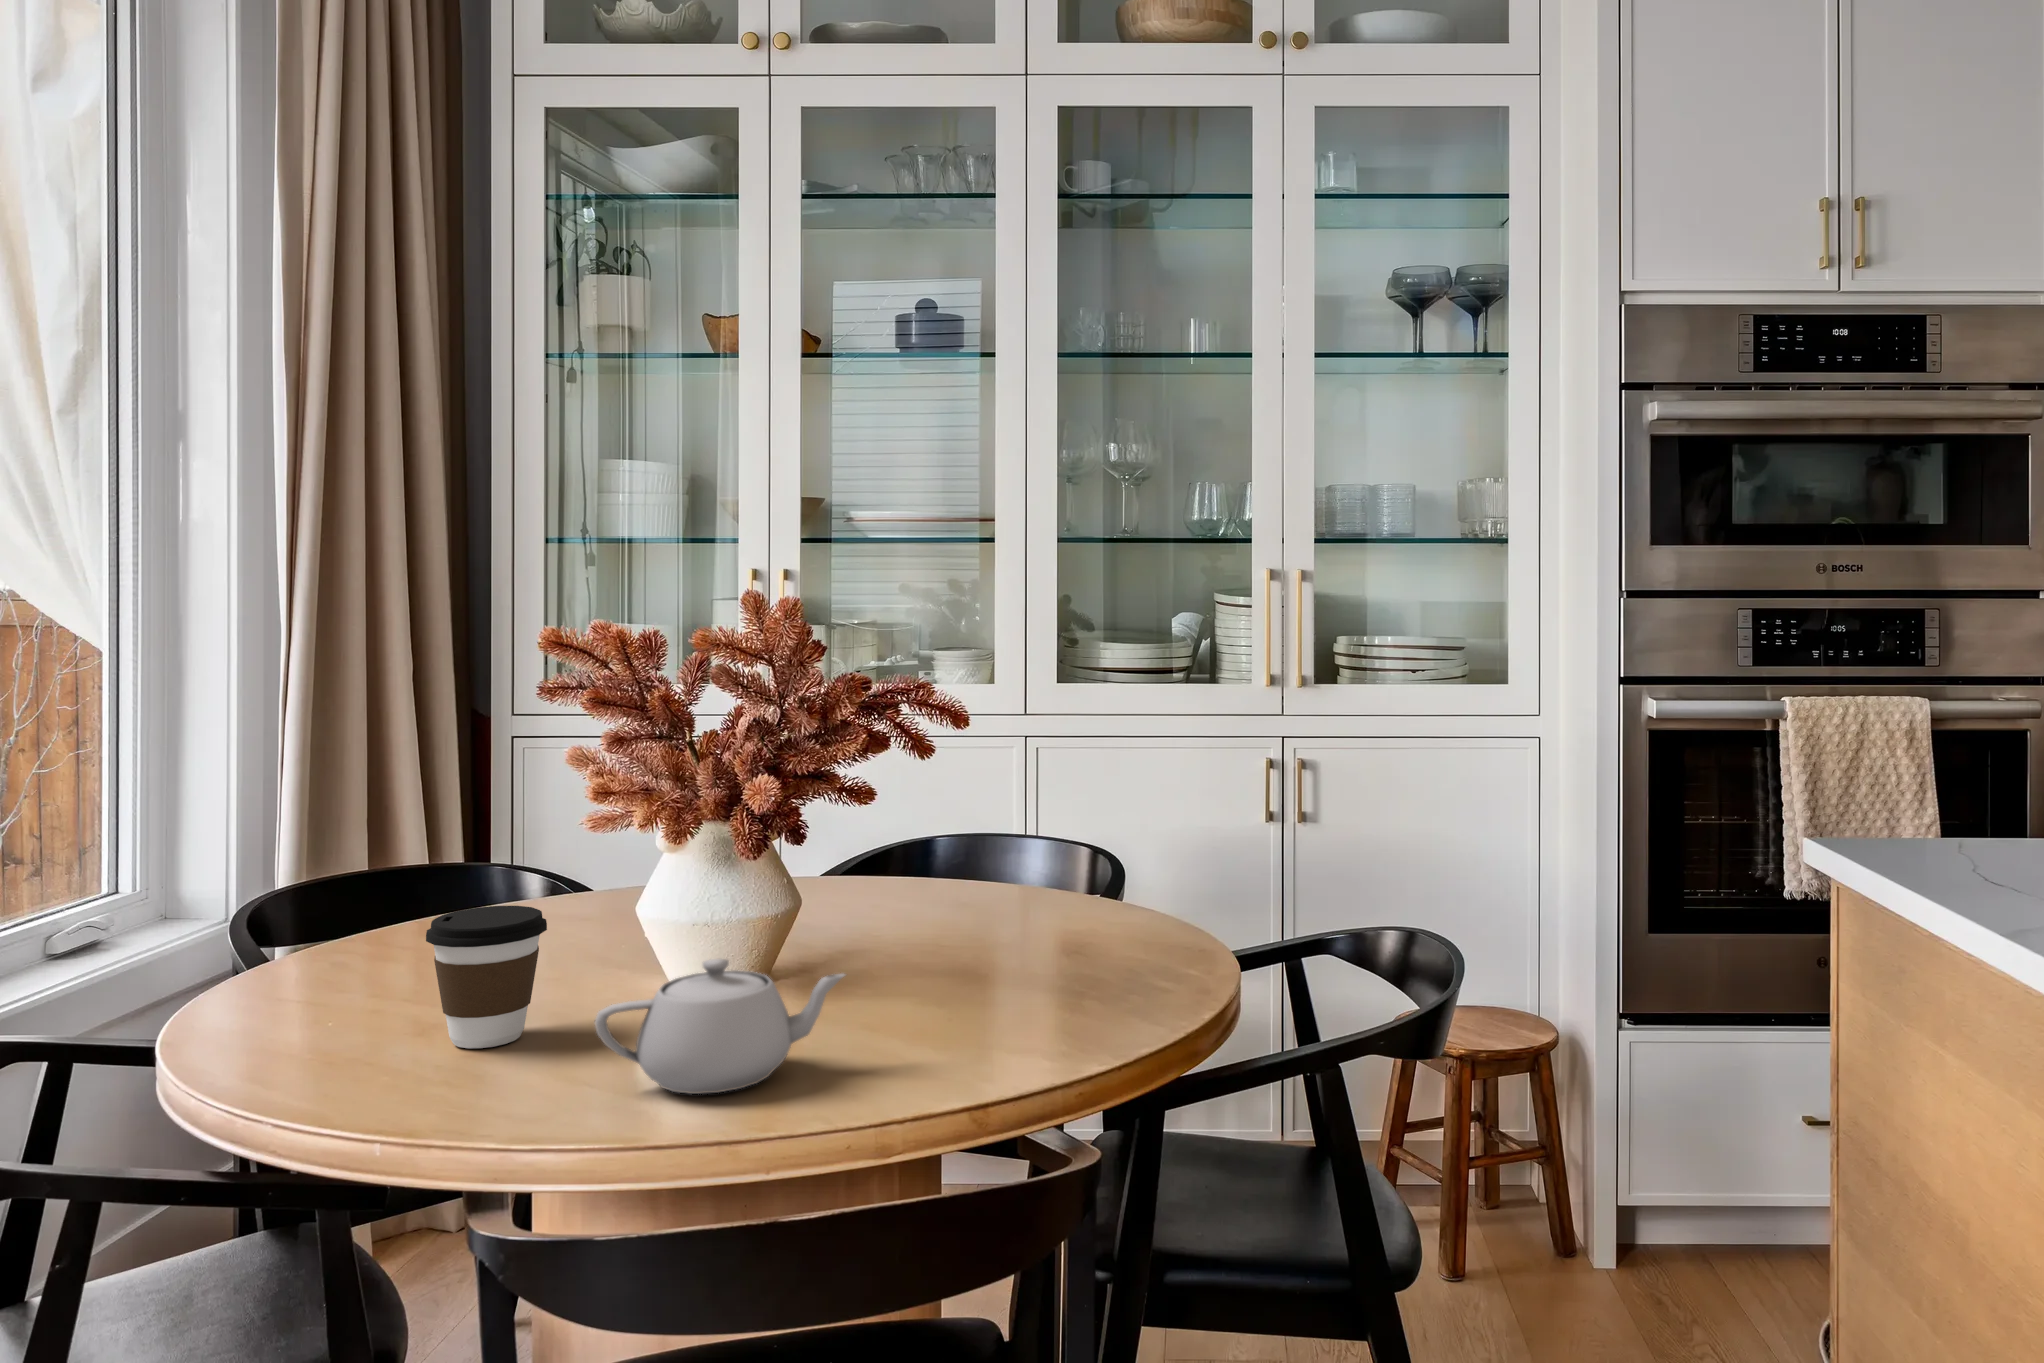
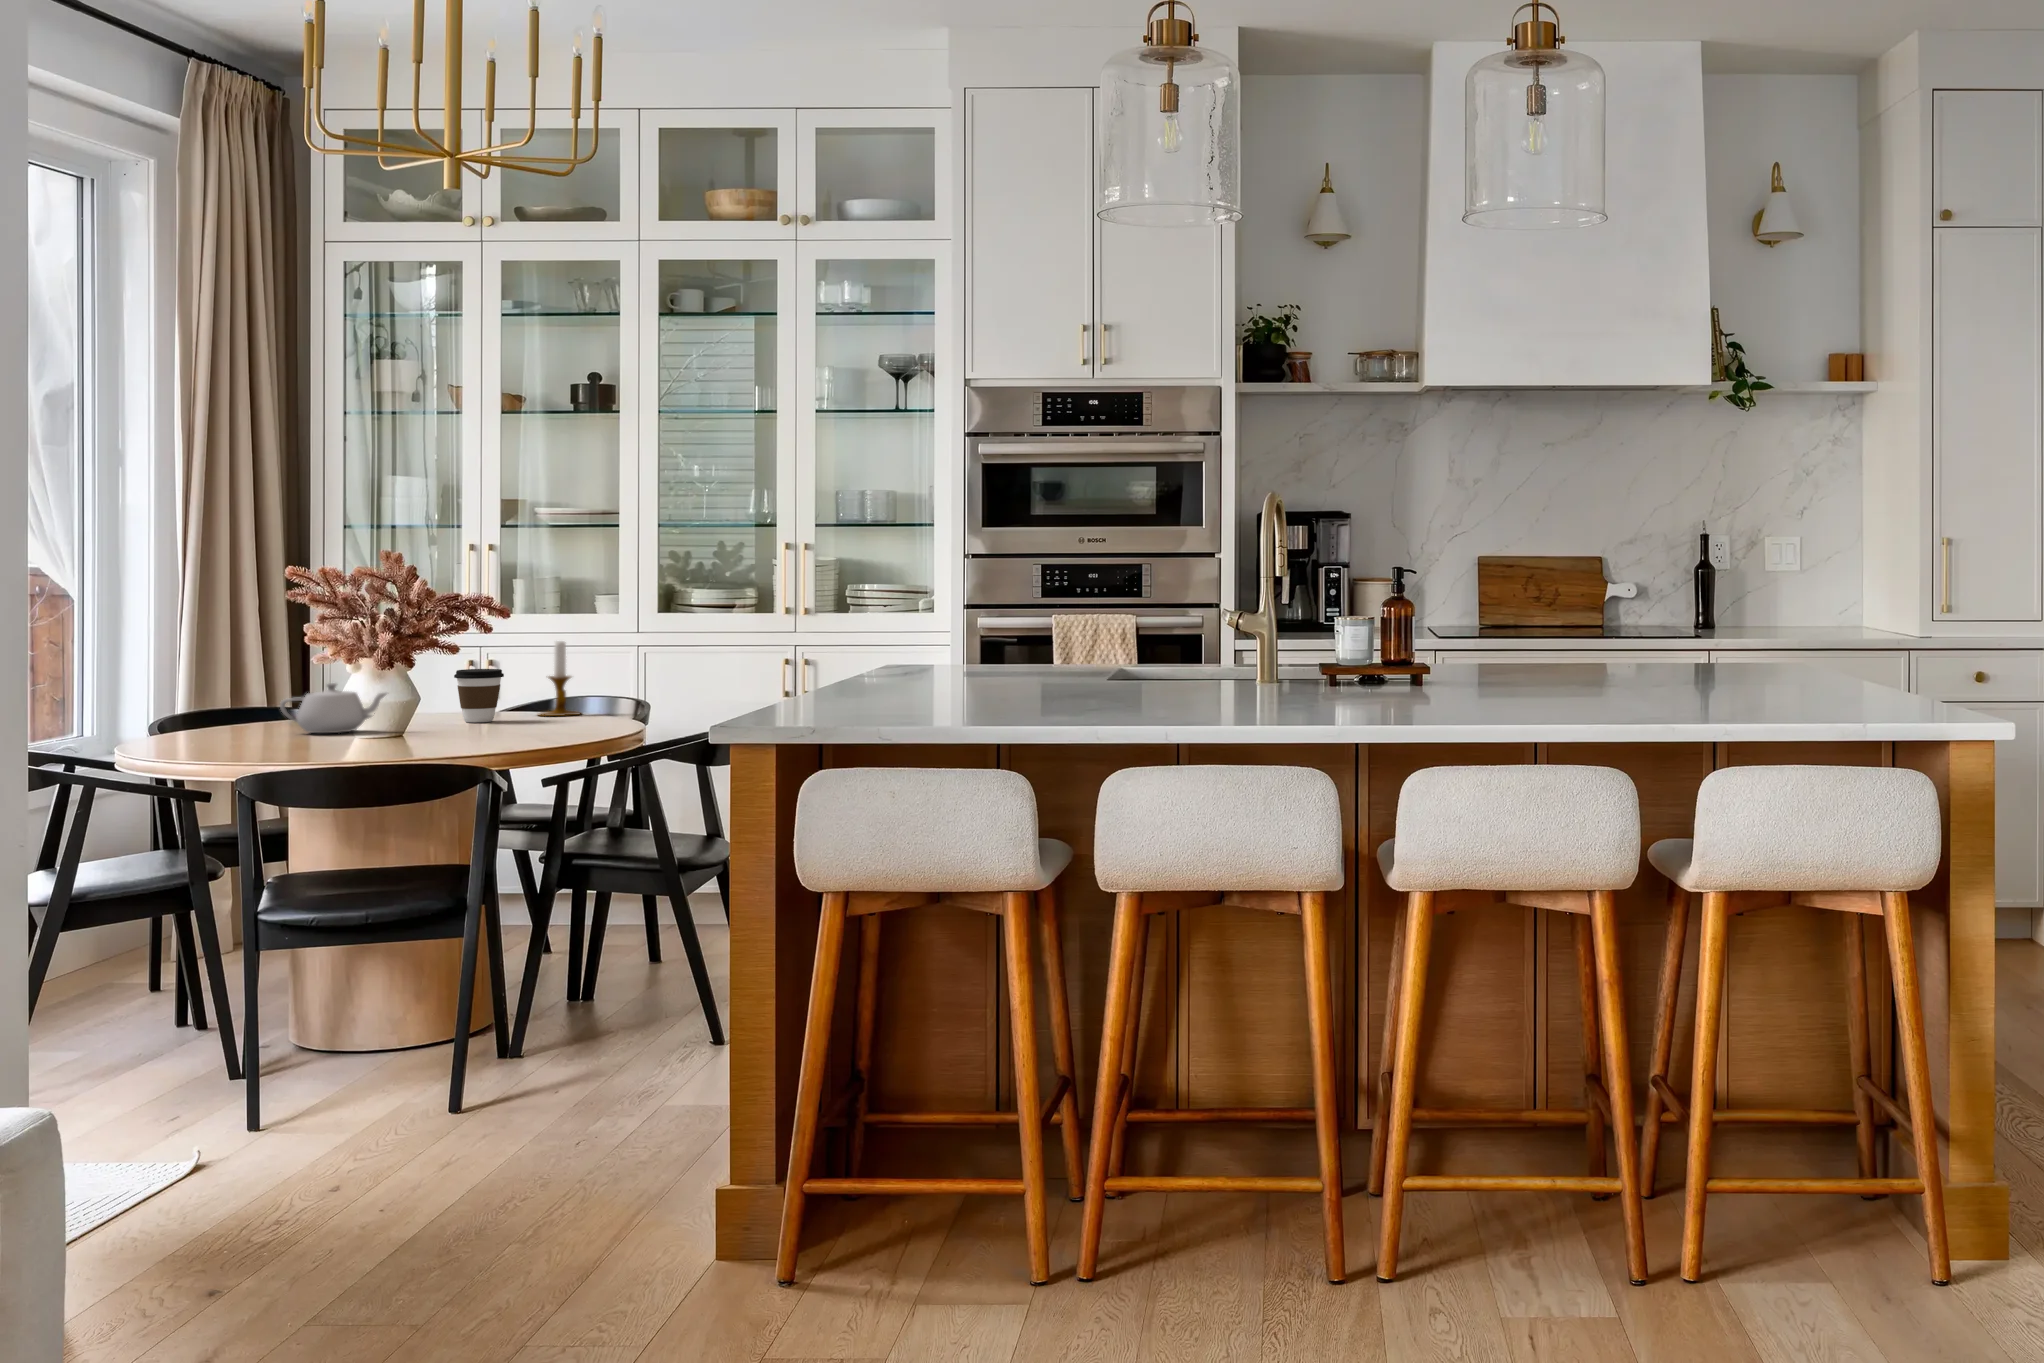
candlestick: none [1050,796,1140,957] -> present [539,641,580,716]
coffee cup: present [426,906,547,1048] -> present [454,669,504,722]

